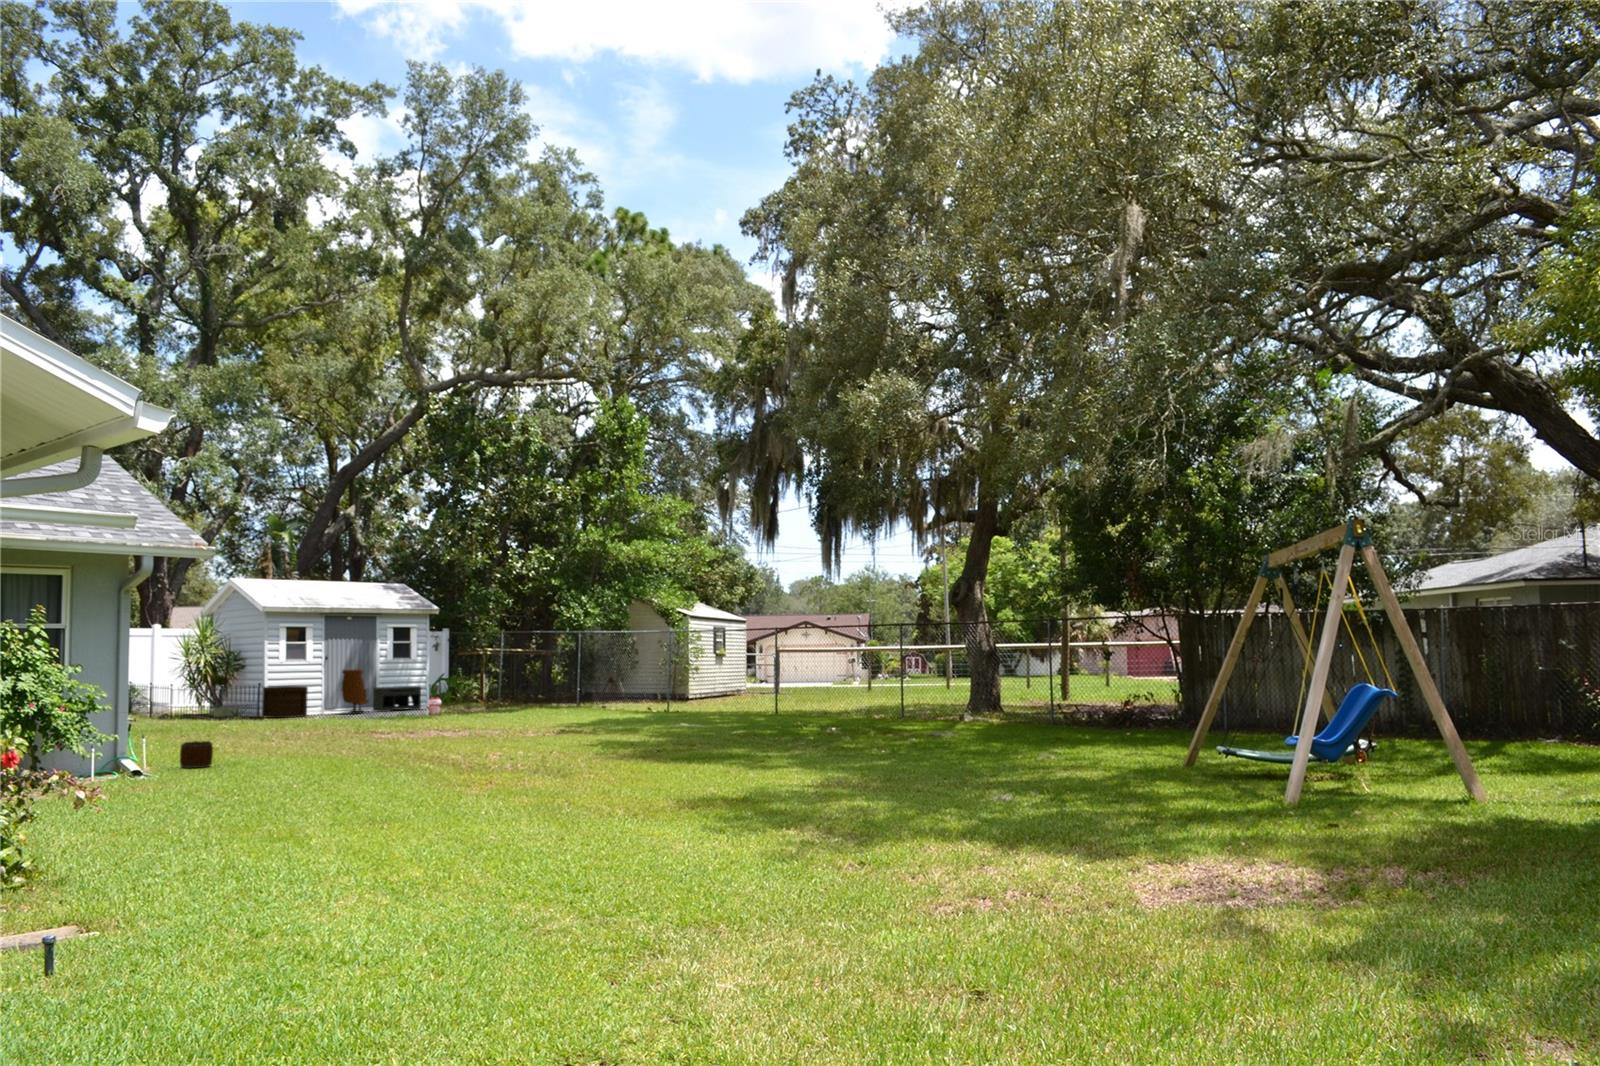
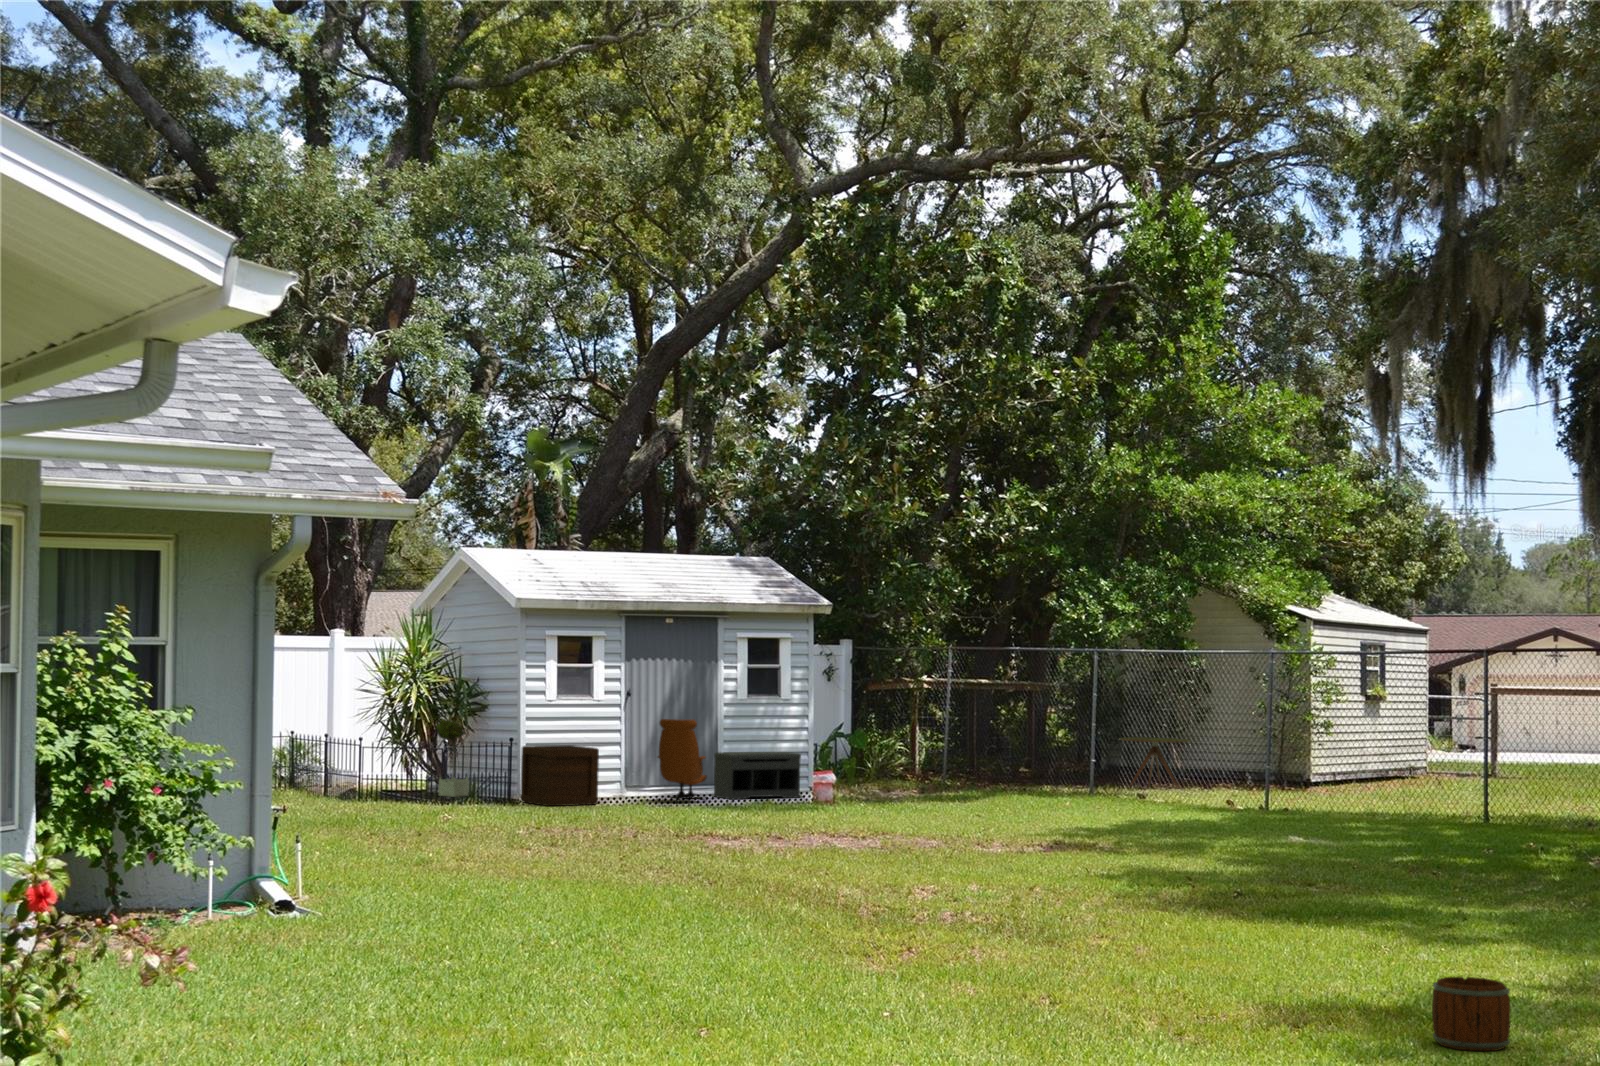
bucket: present [180,741,213,768] -> present [1432,977,1510,1051]

